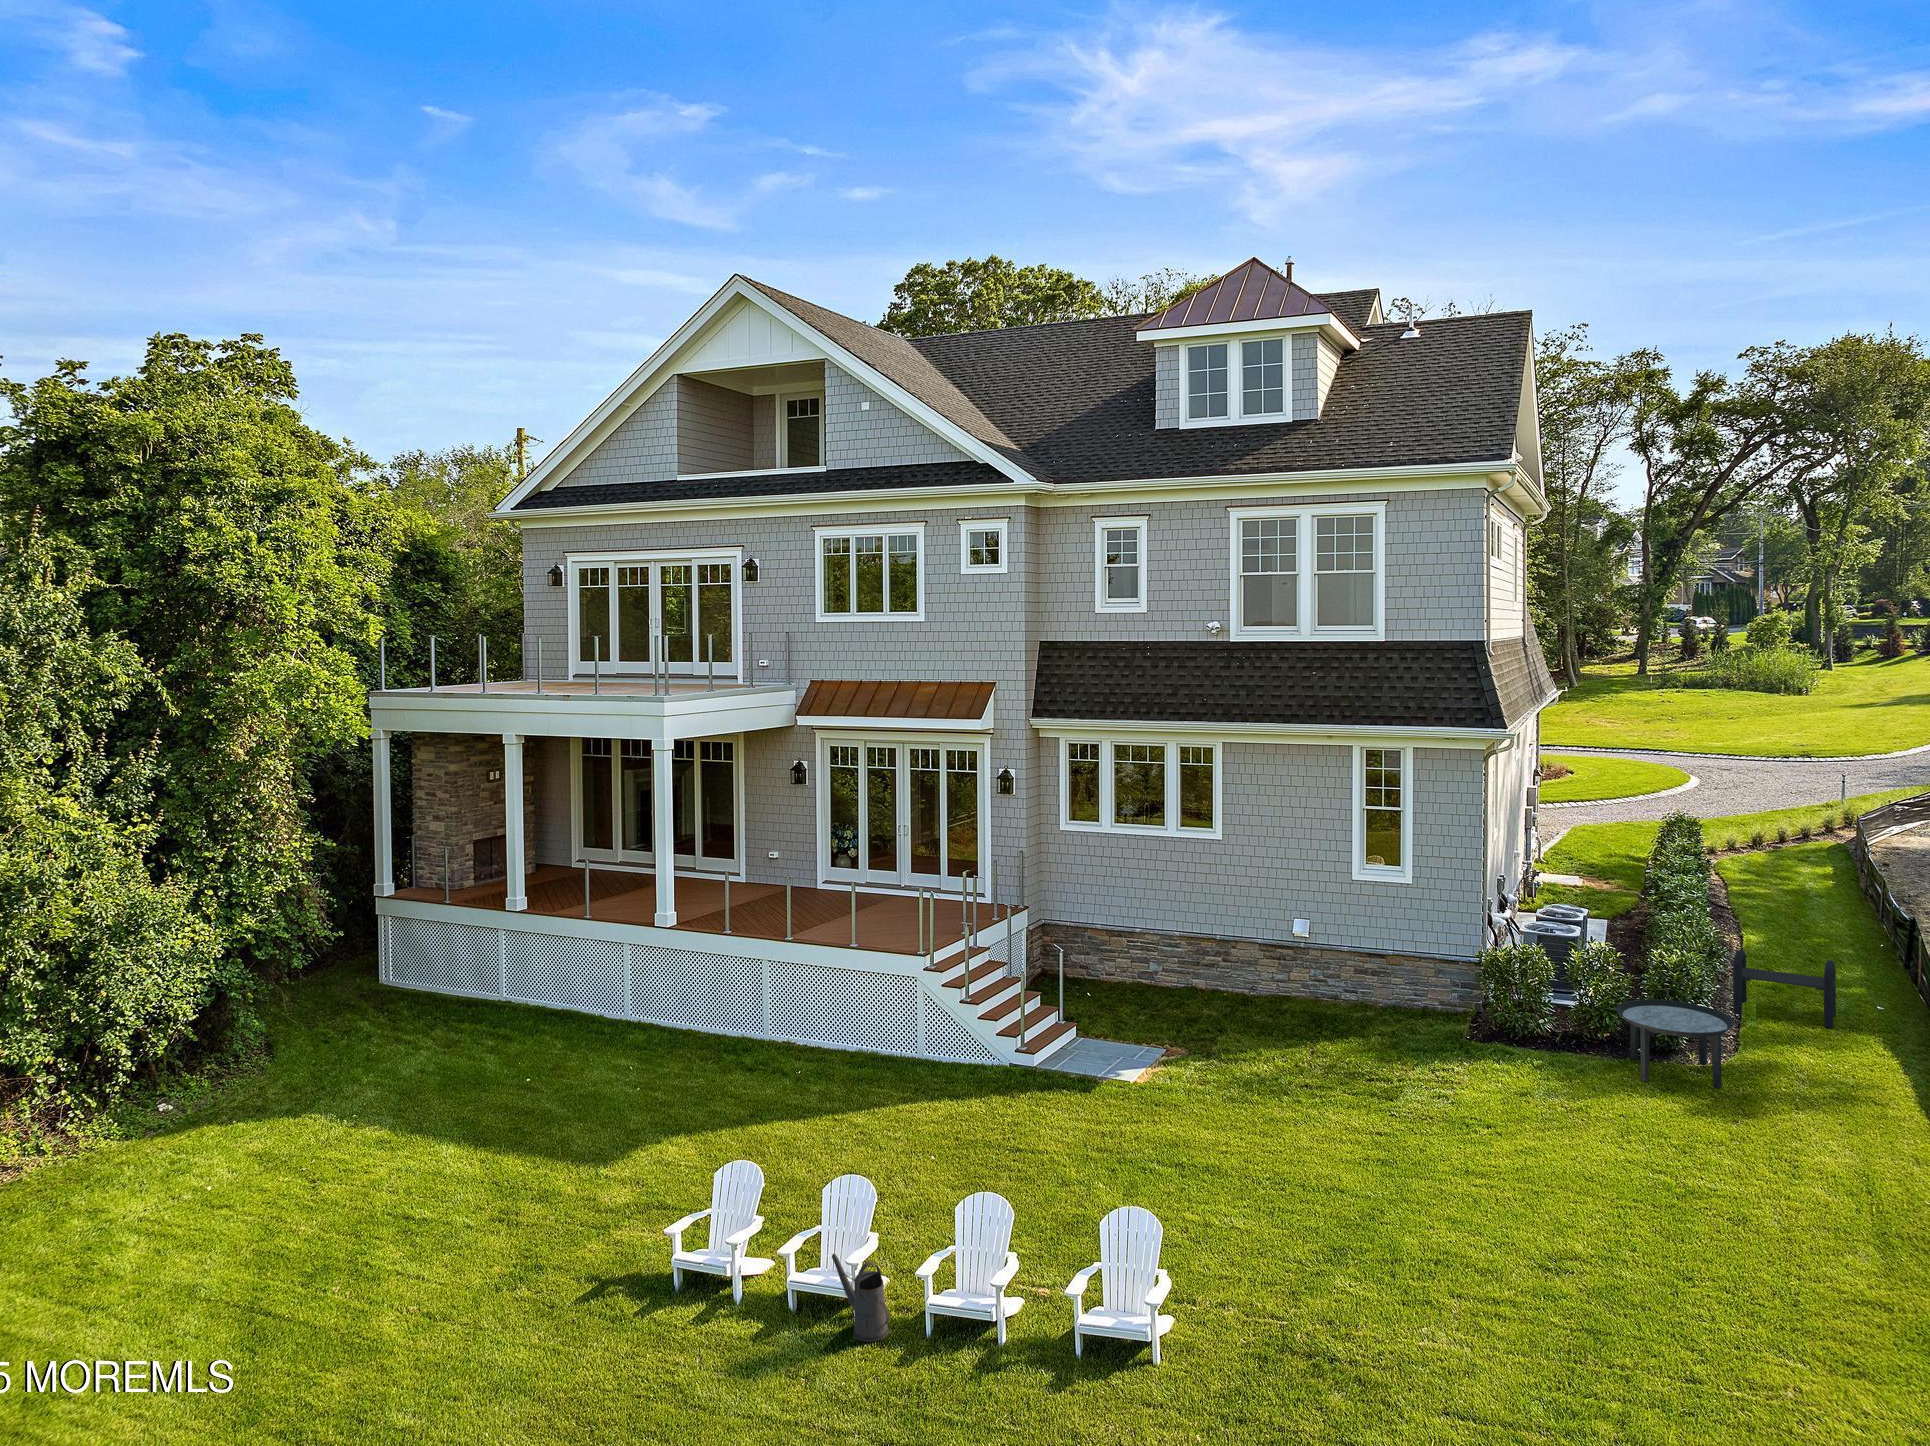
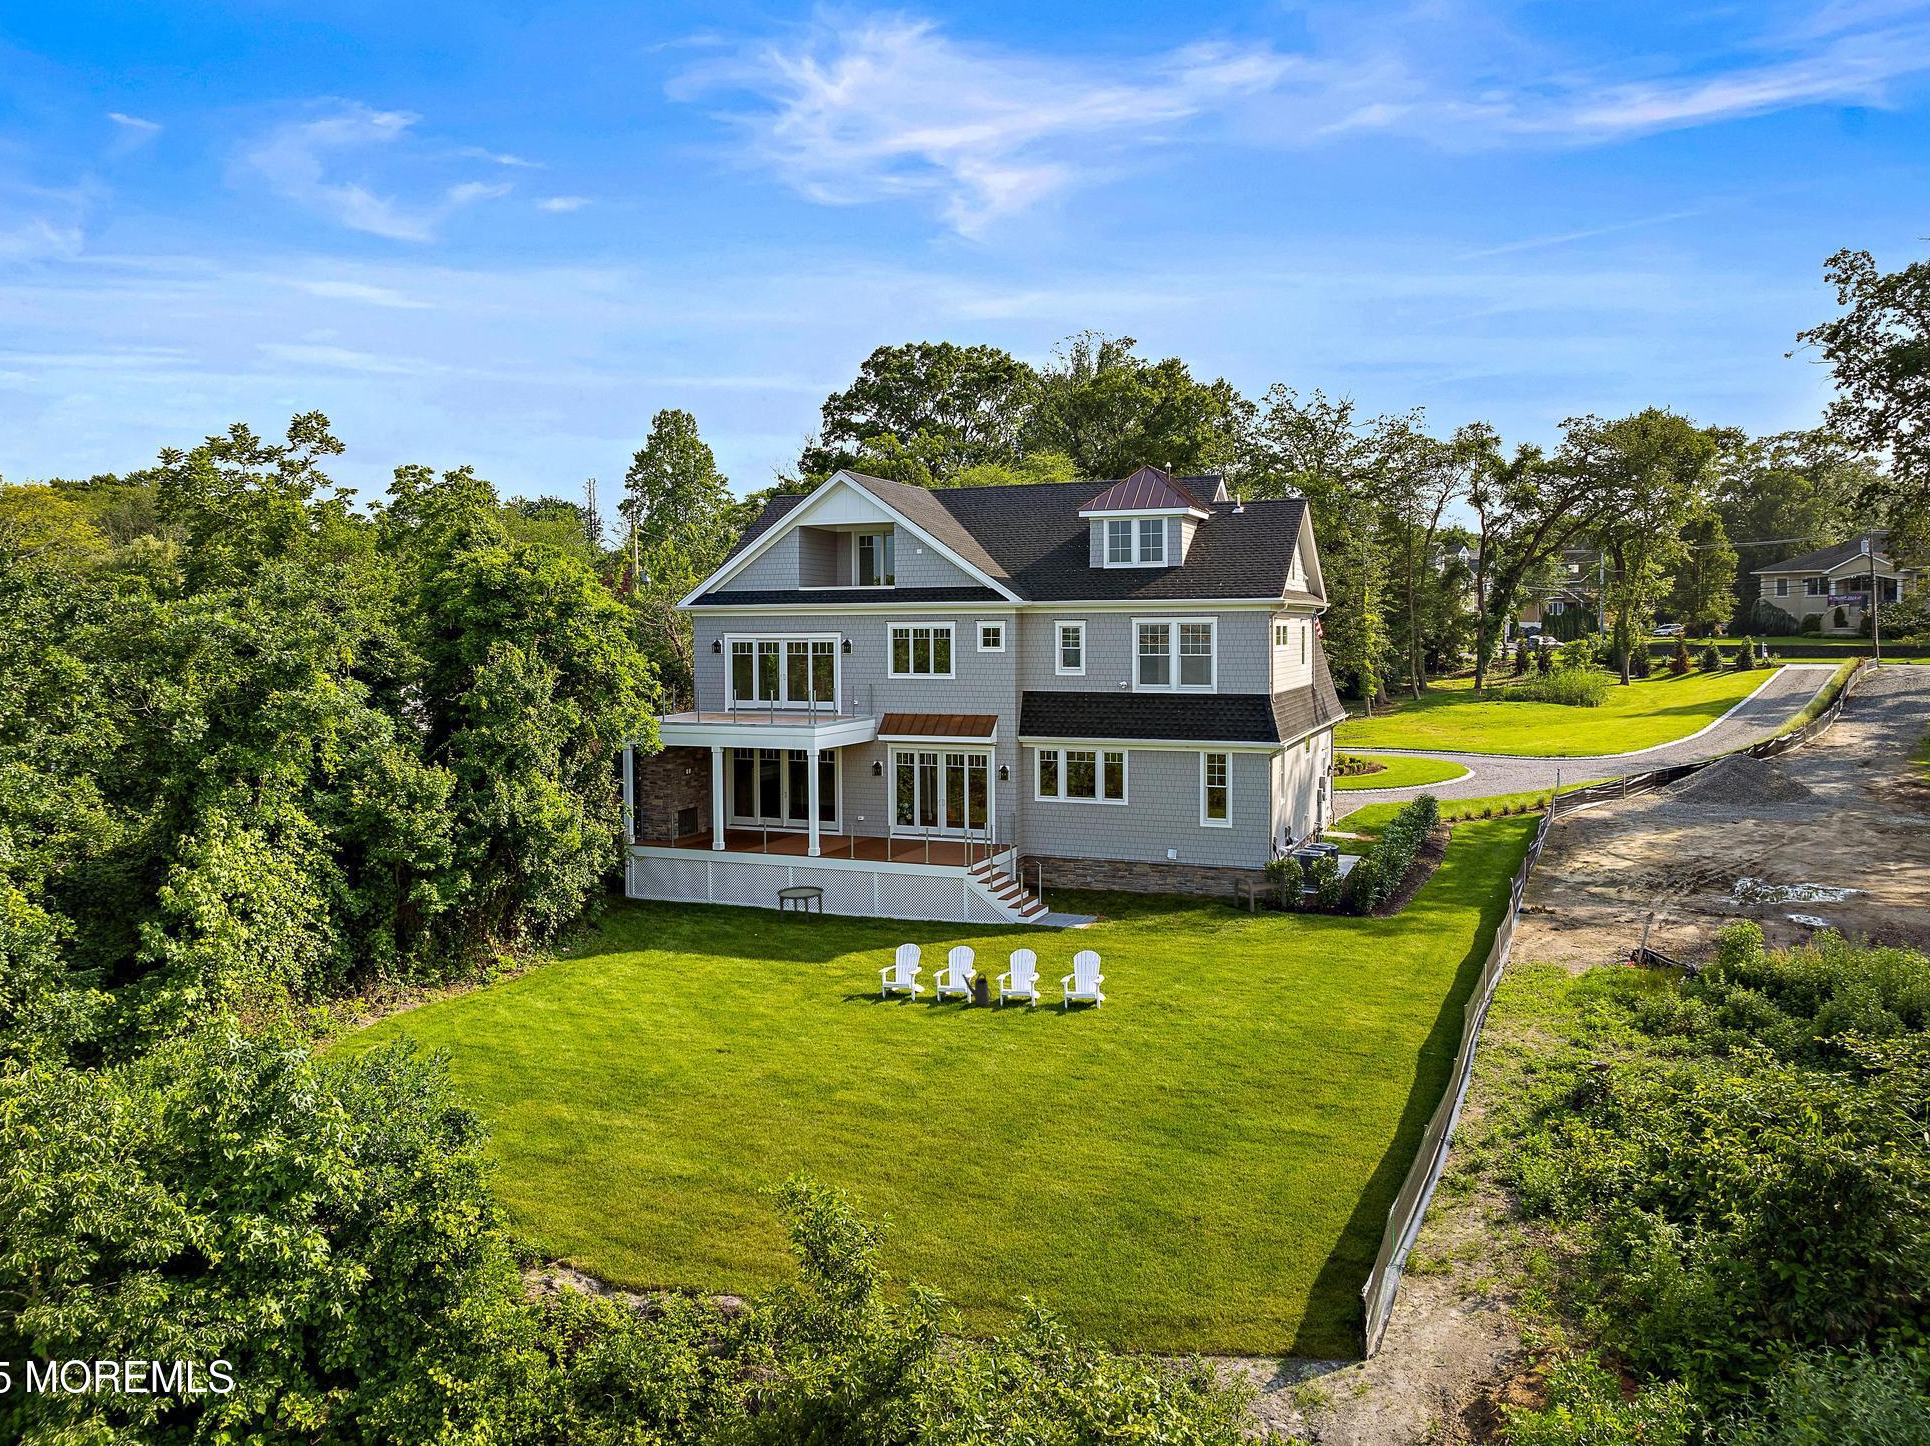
bench: present [1733,950,1836,1028] -> present [1234,872,1286,912]
round table: present [1616,999,1735,1088] -> present [777,886,824,923]

